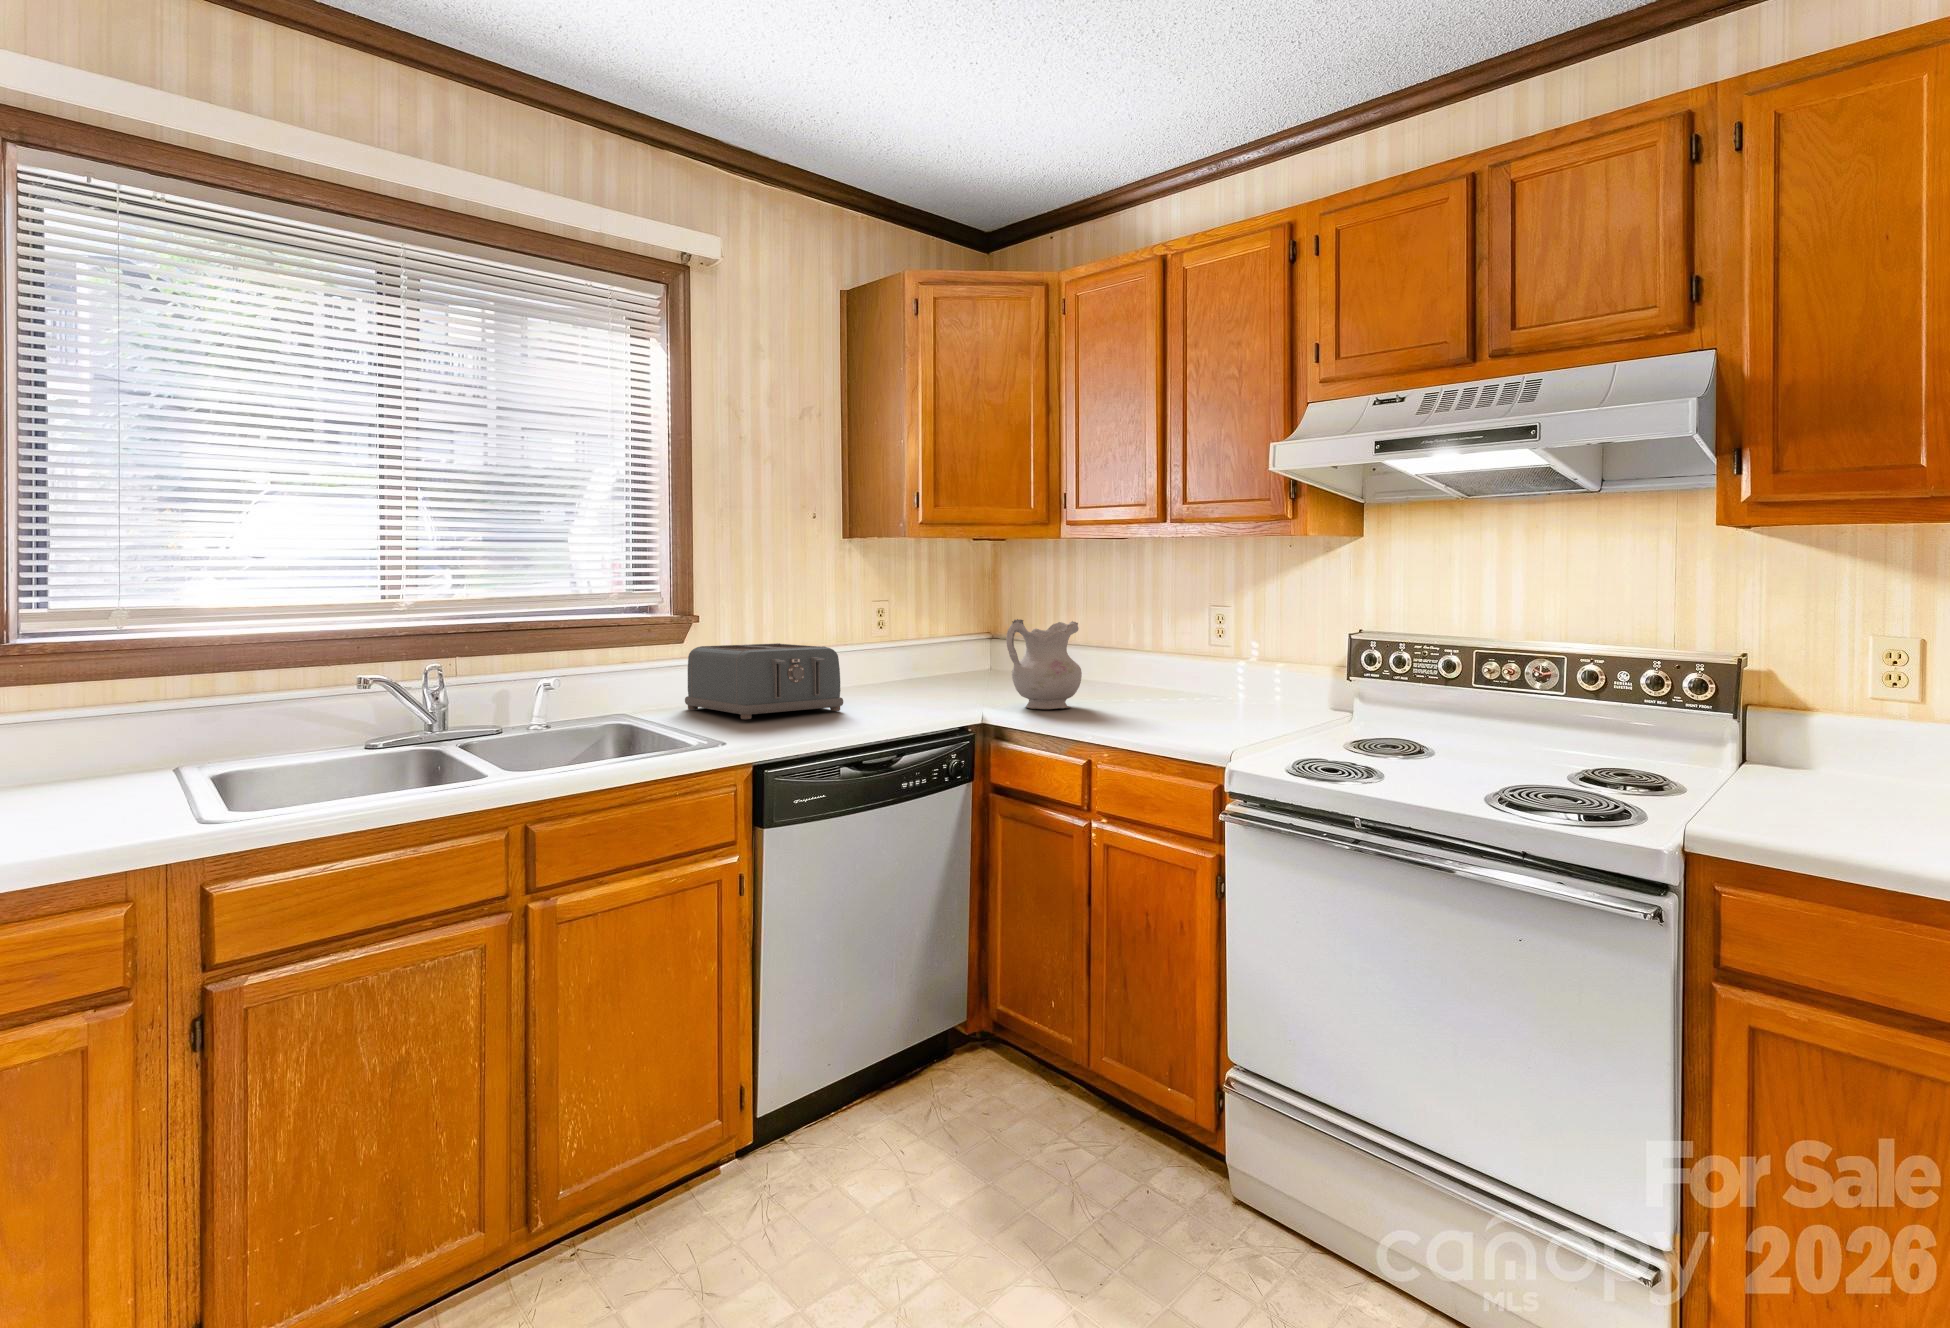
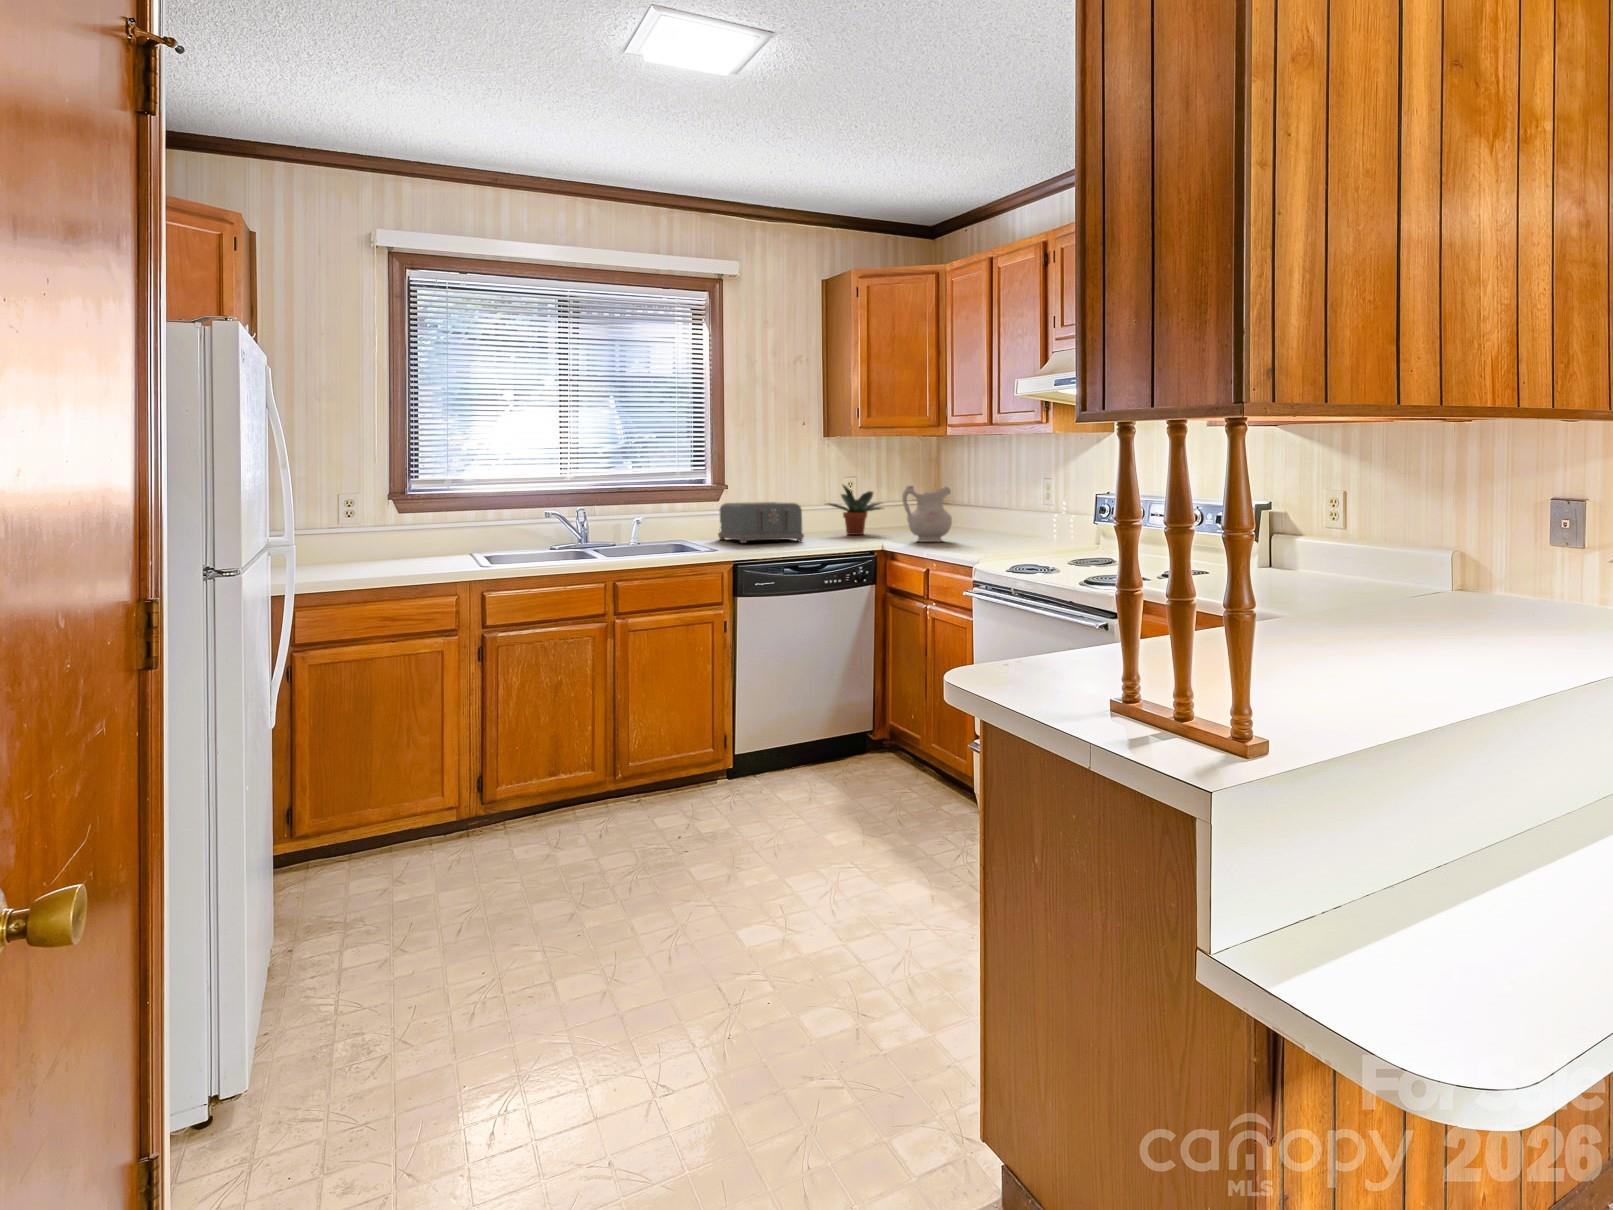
potted plant: none [855,613,955,694] -> present [827,485,882,535]

